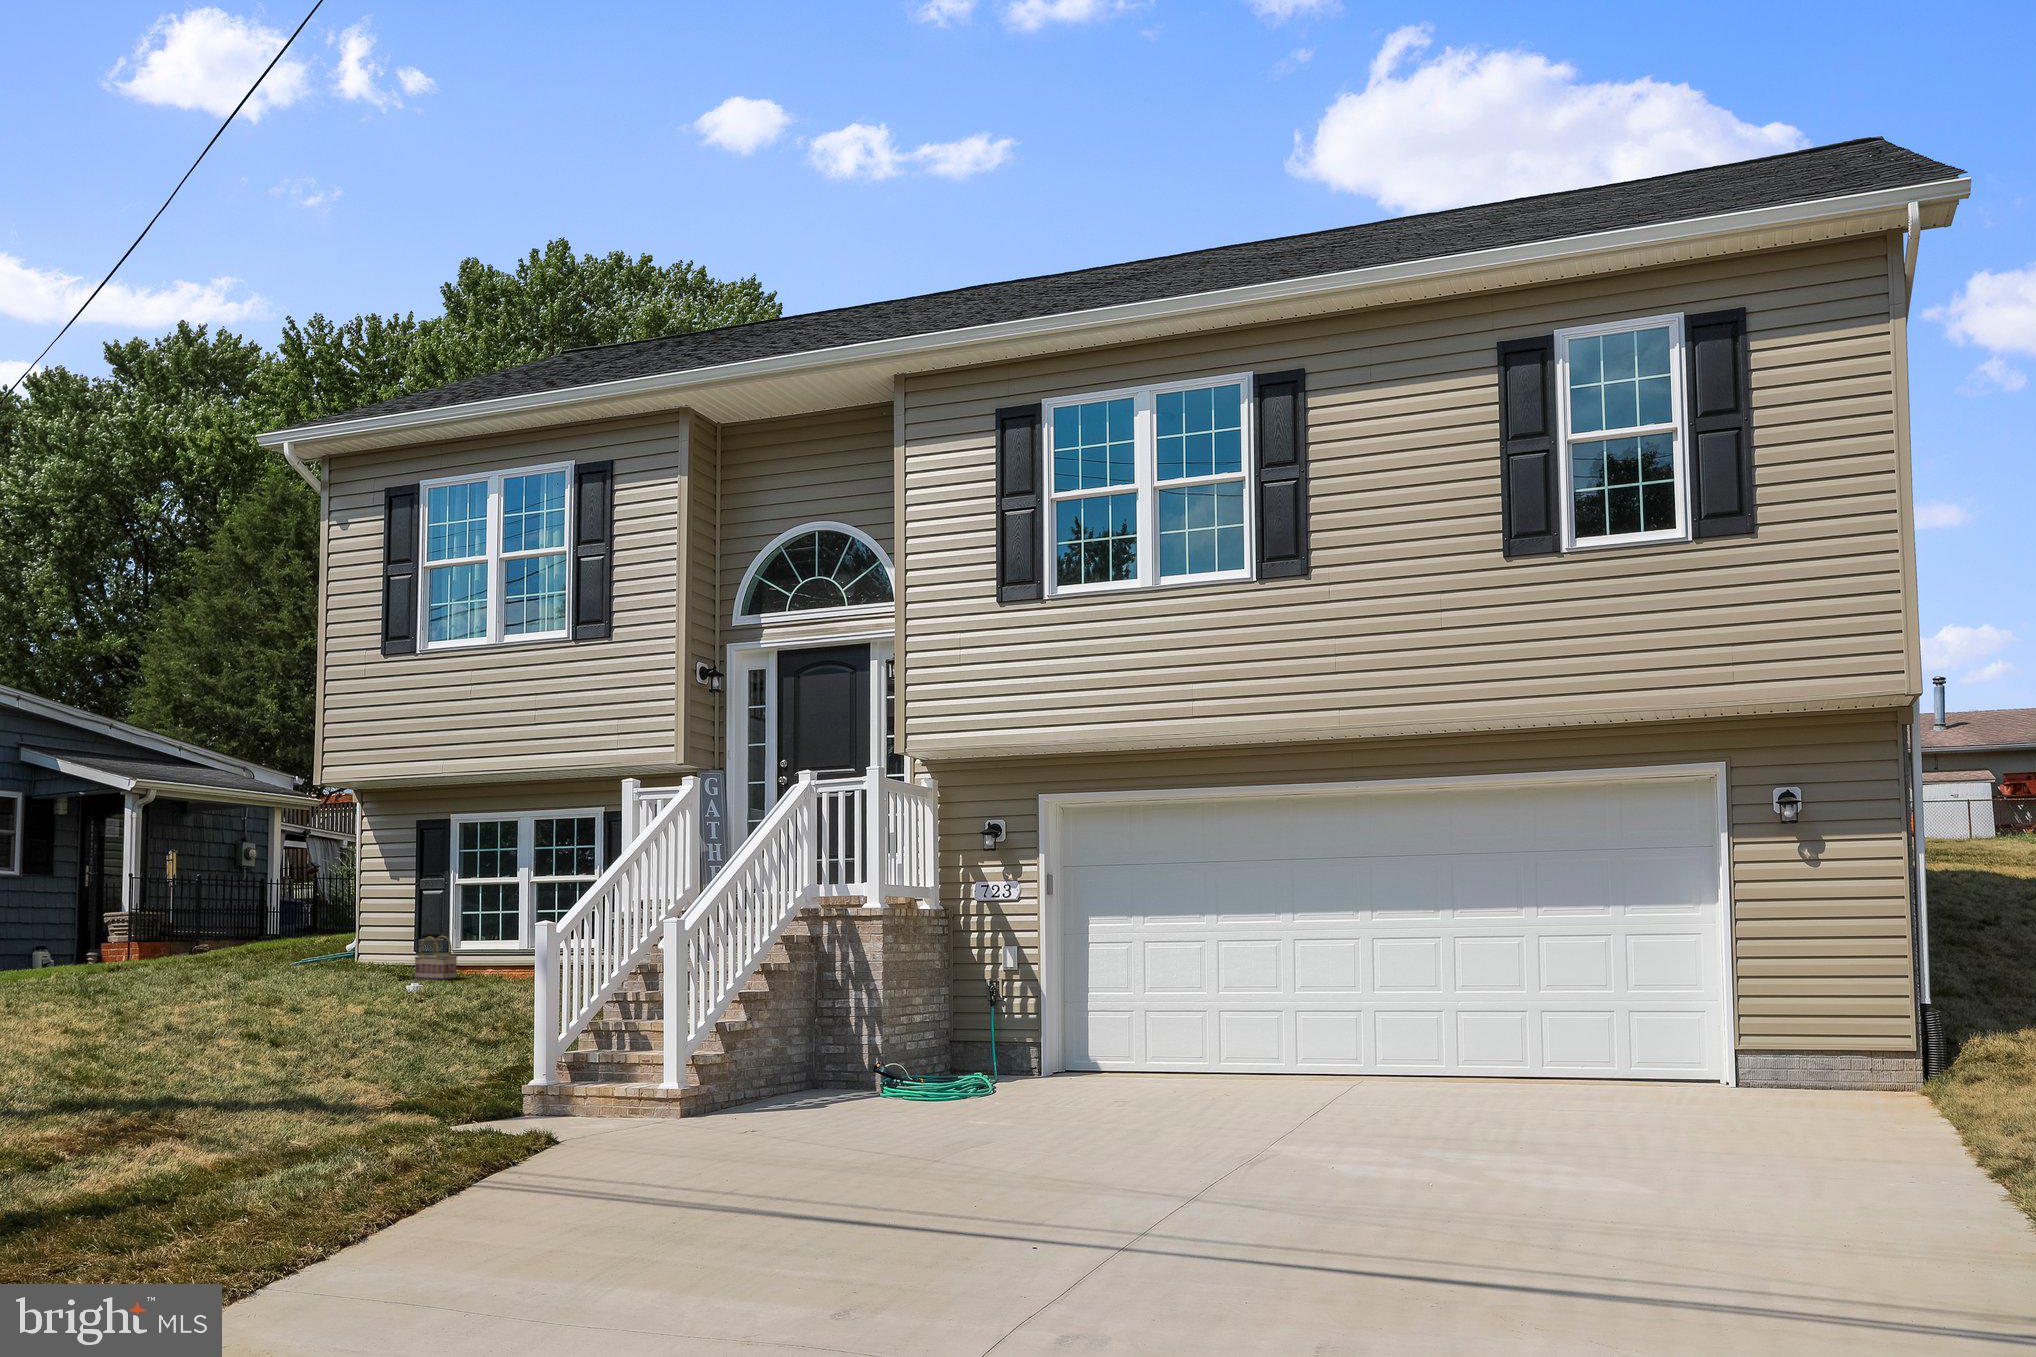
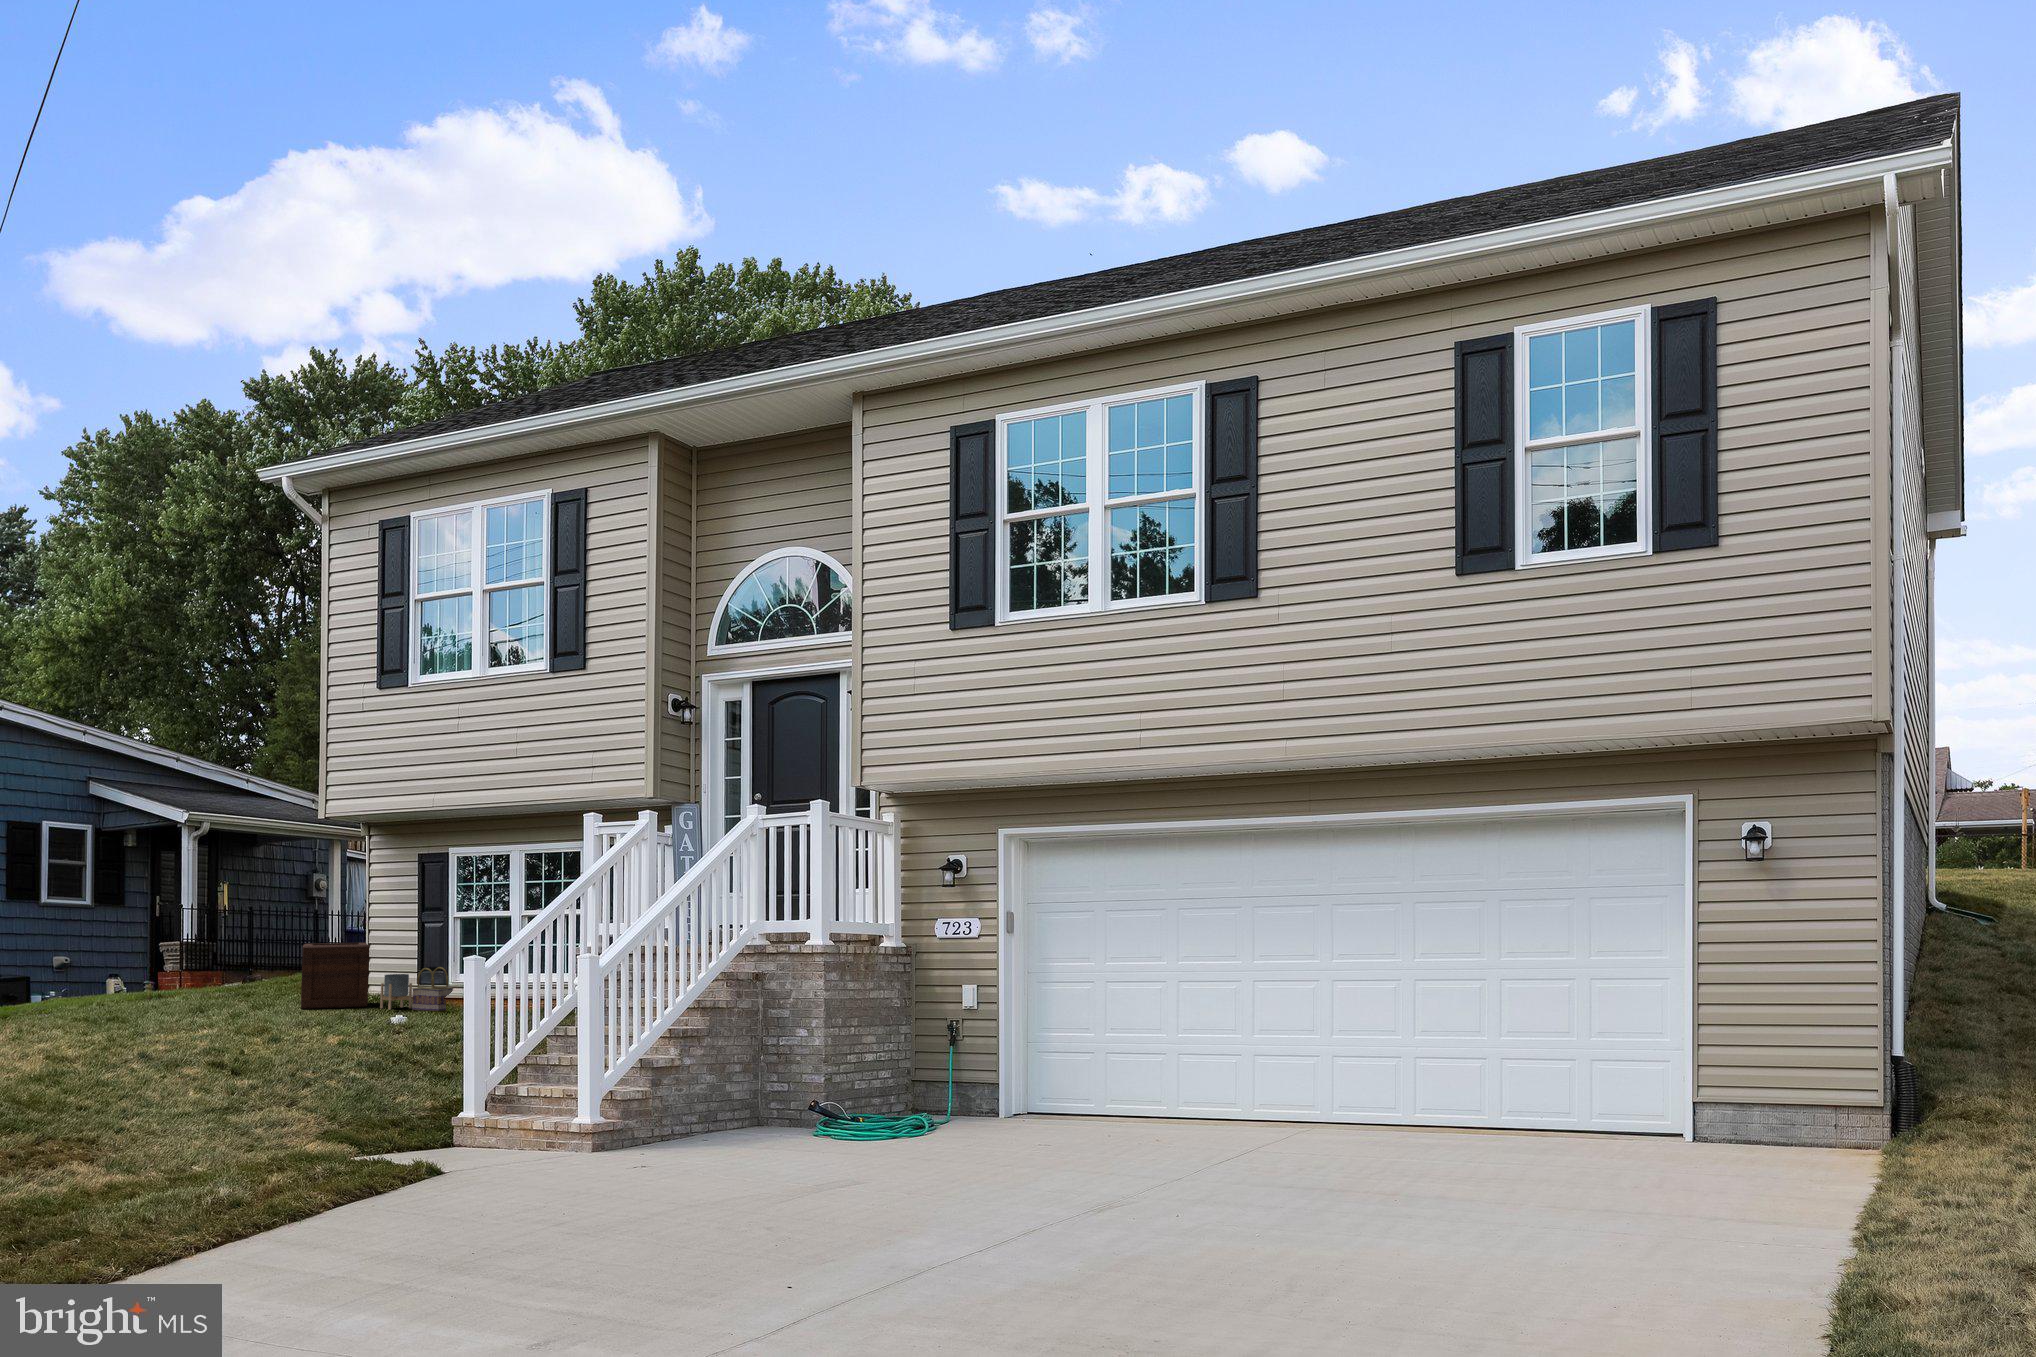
wooden crate: none [294,912,368,979] -> present [301,943,370,1009]
planter: none [380,943,413,979] -> present [380,974,412,1010]

